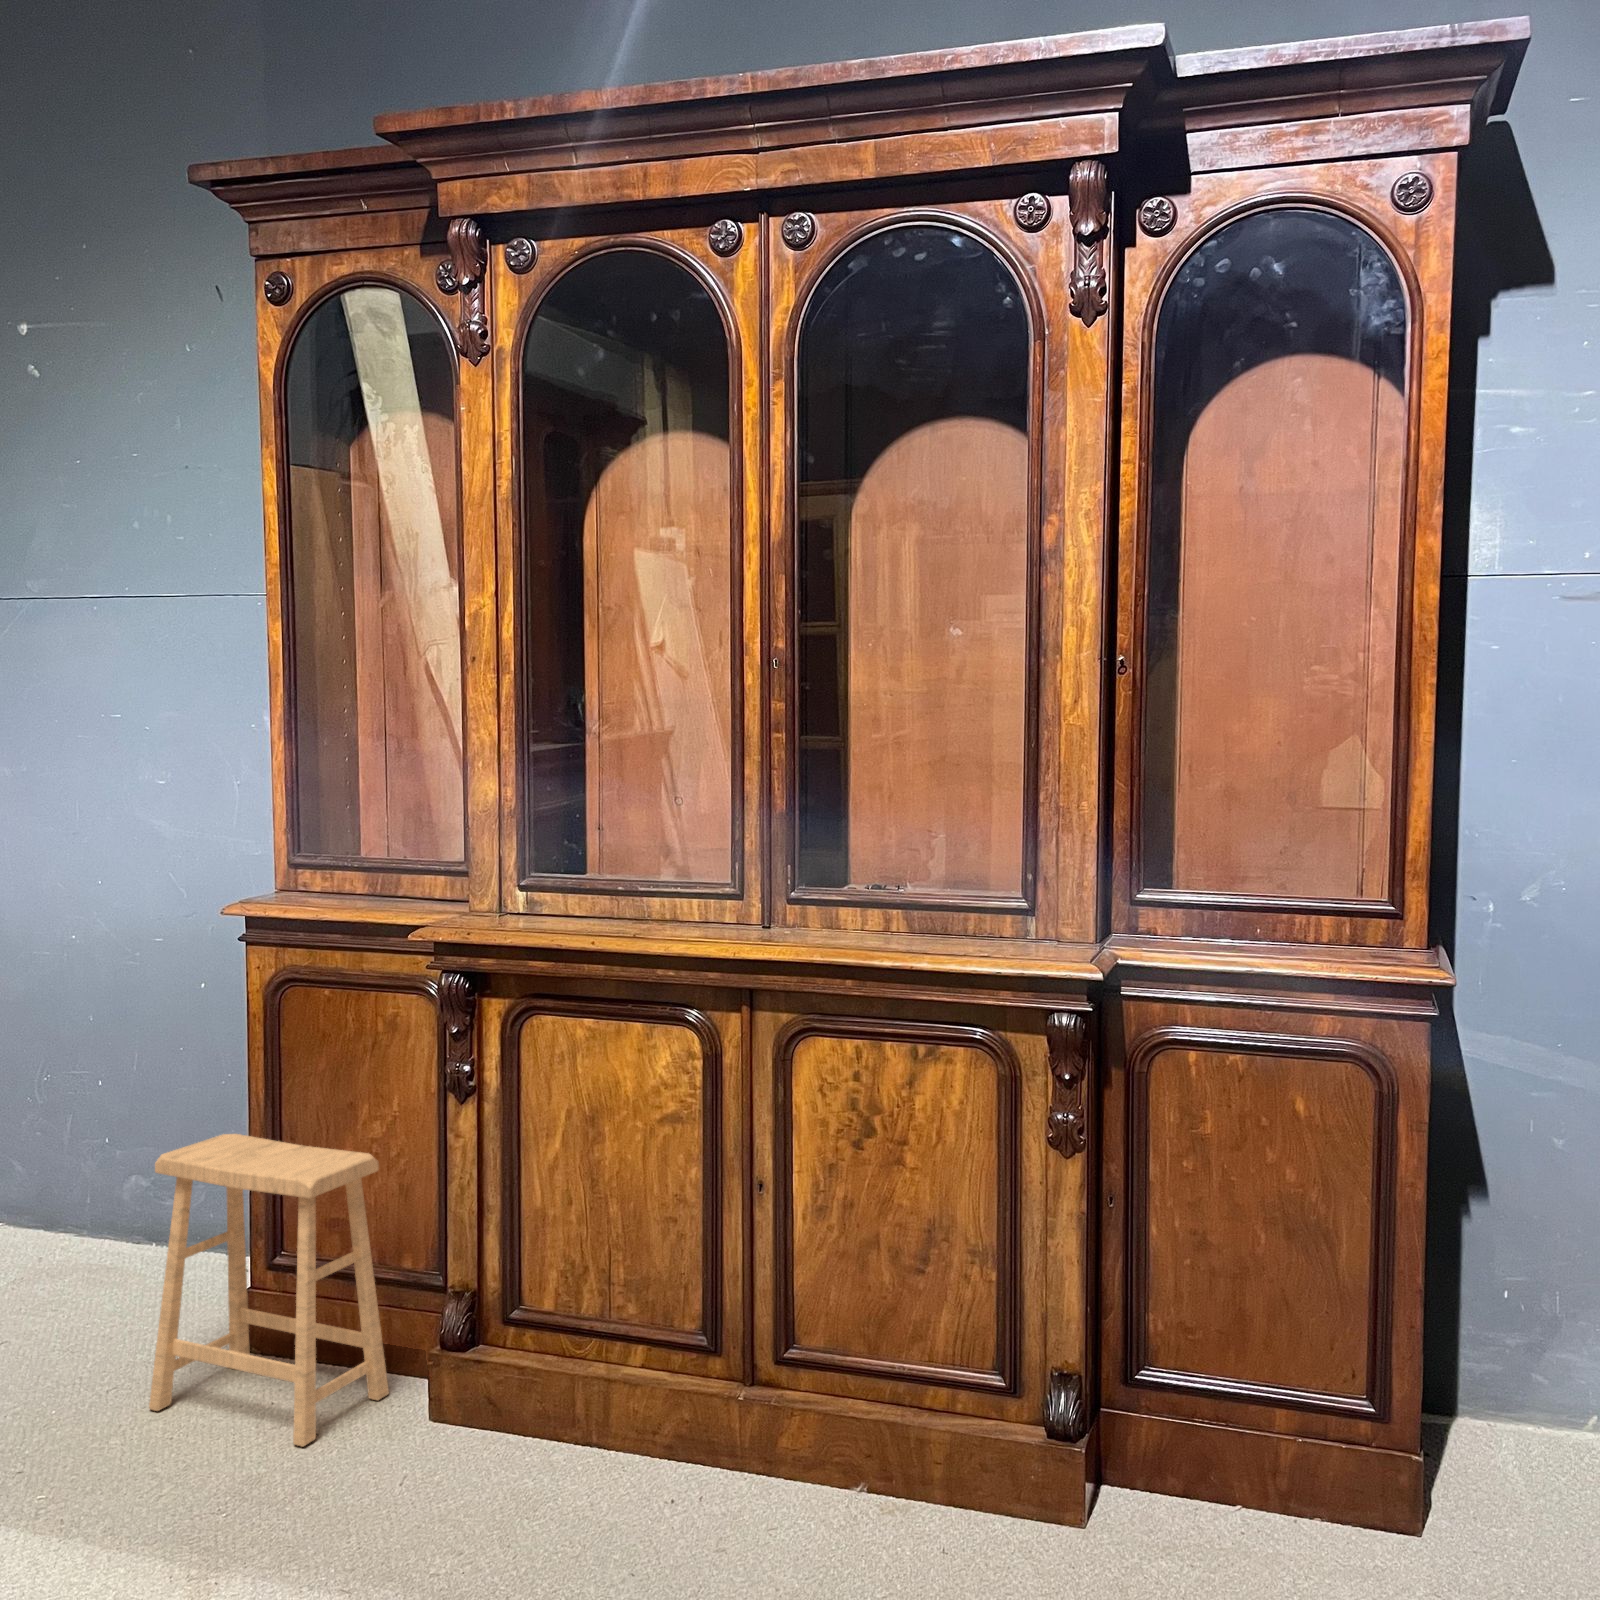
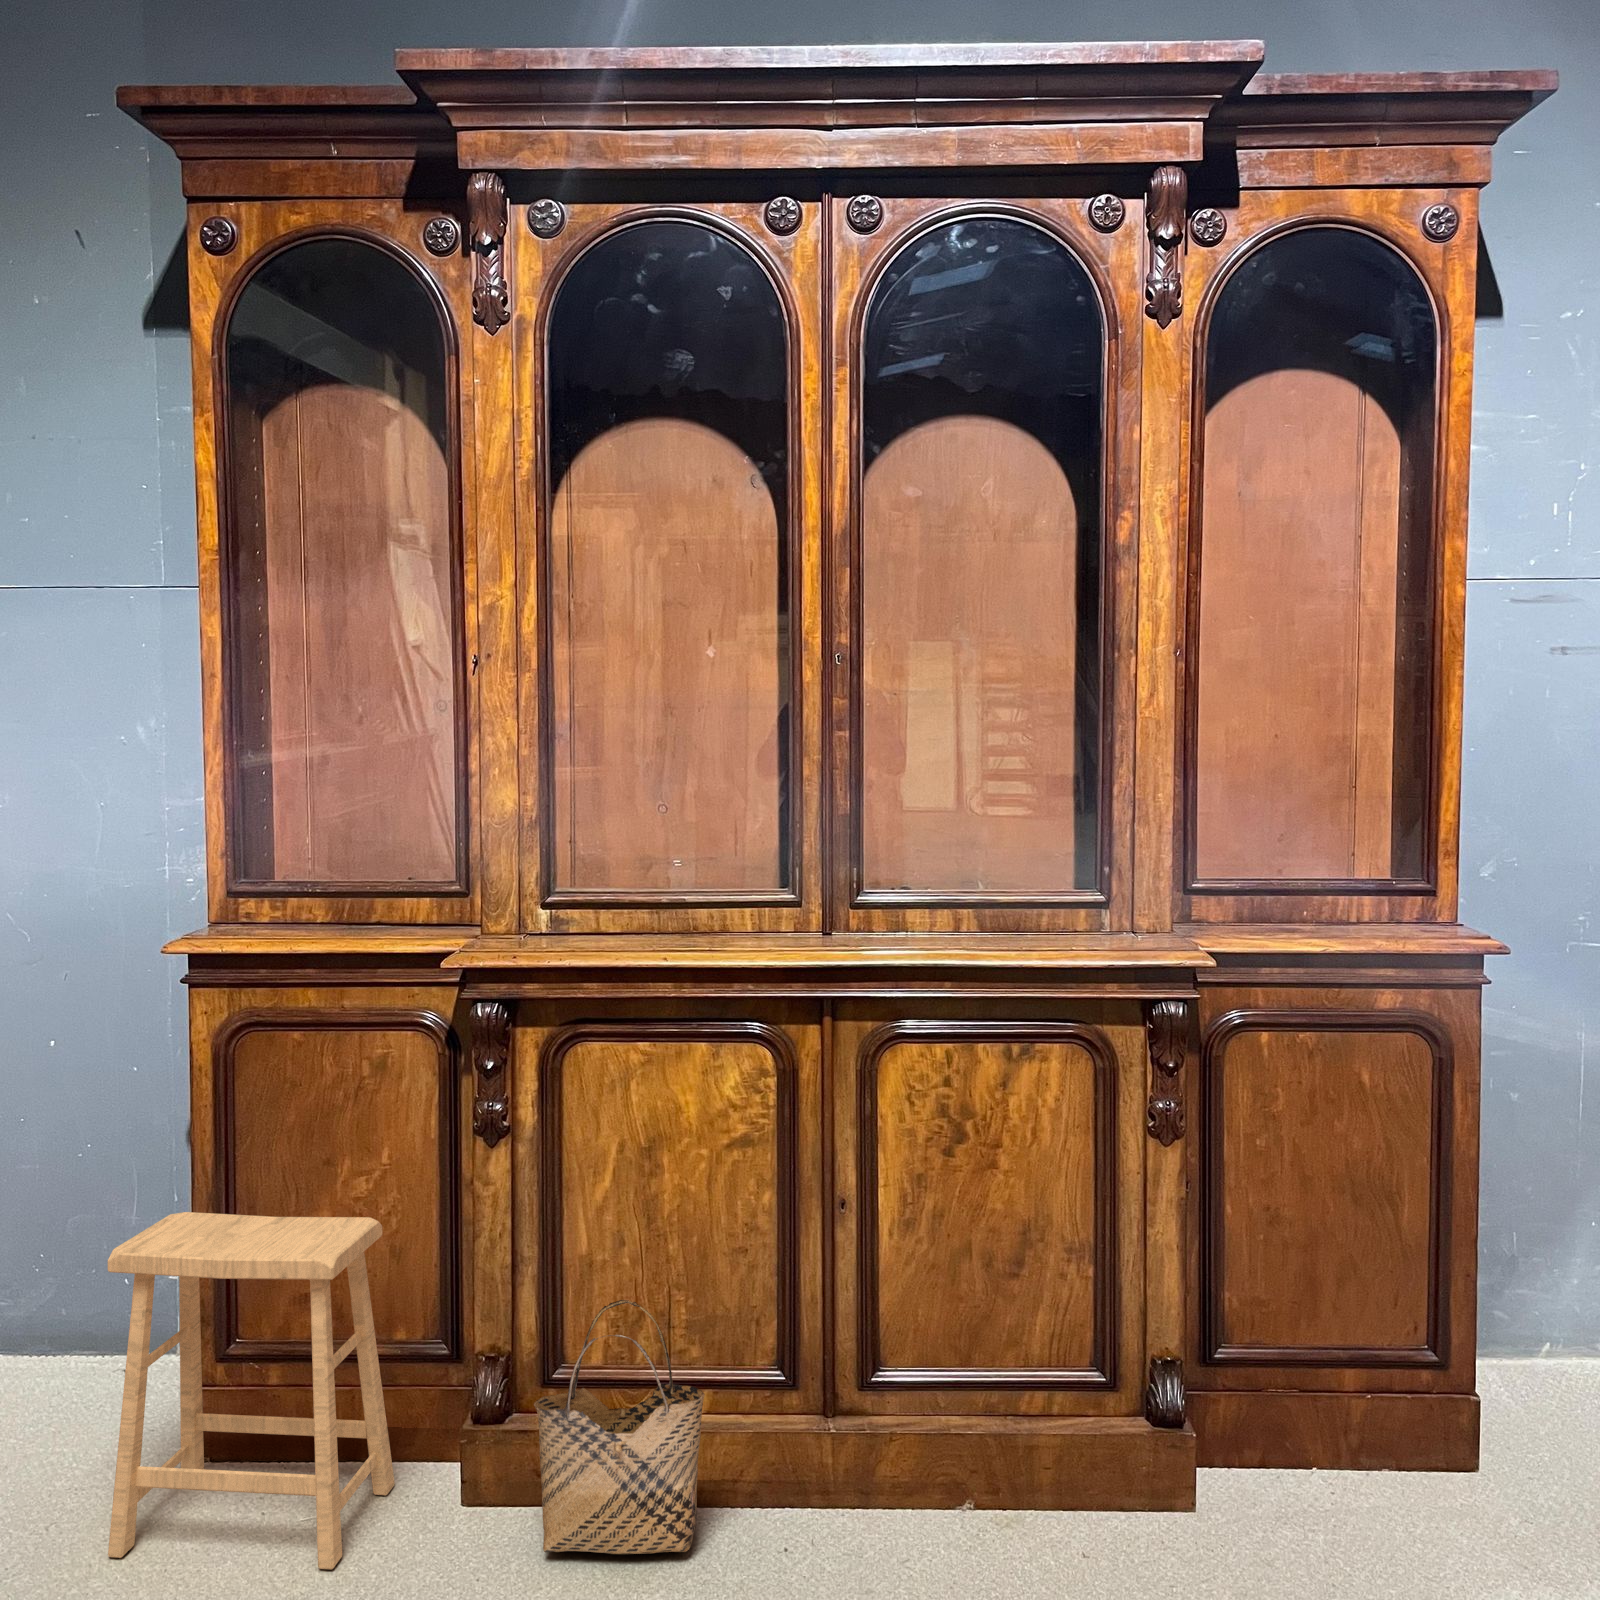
woven basket: none [469,1251,619,1483] -> present [534,1300,705,1554]

